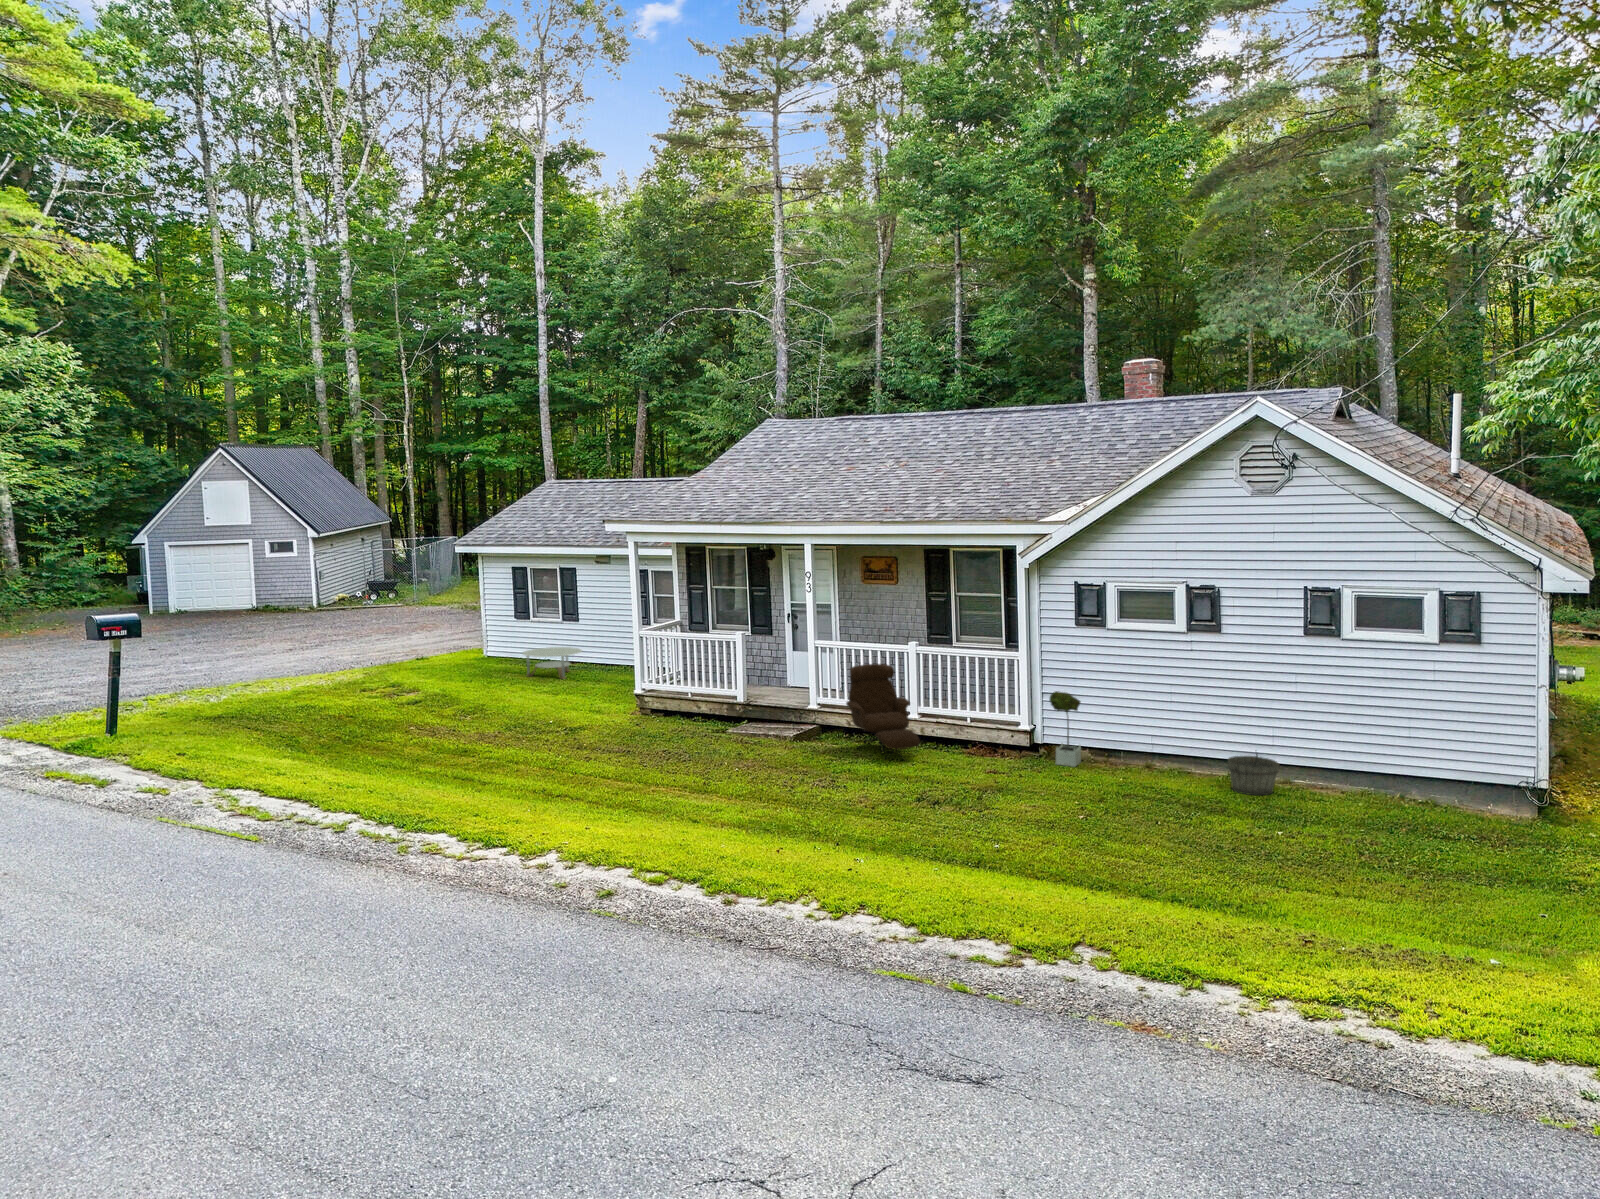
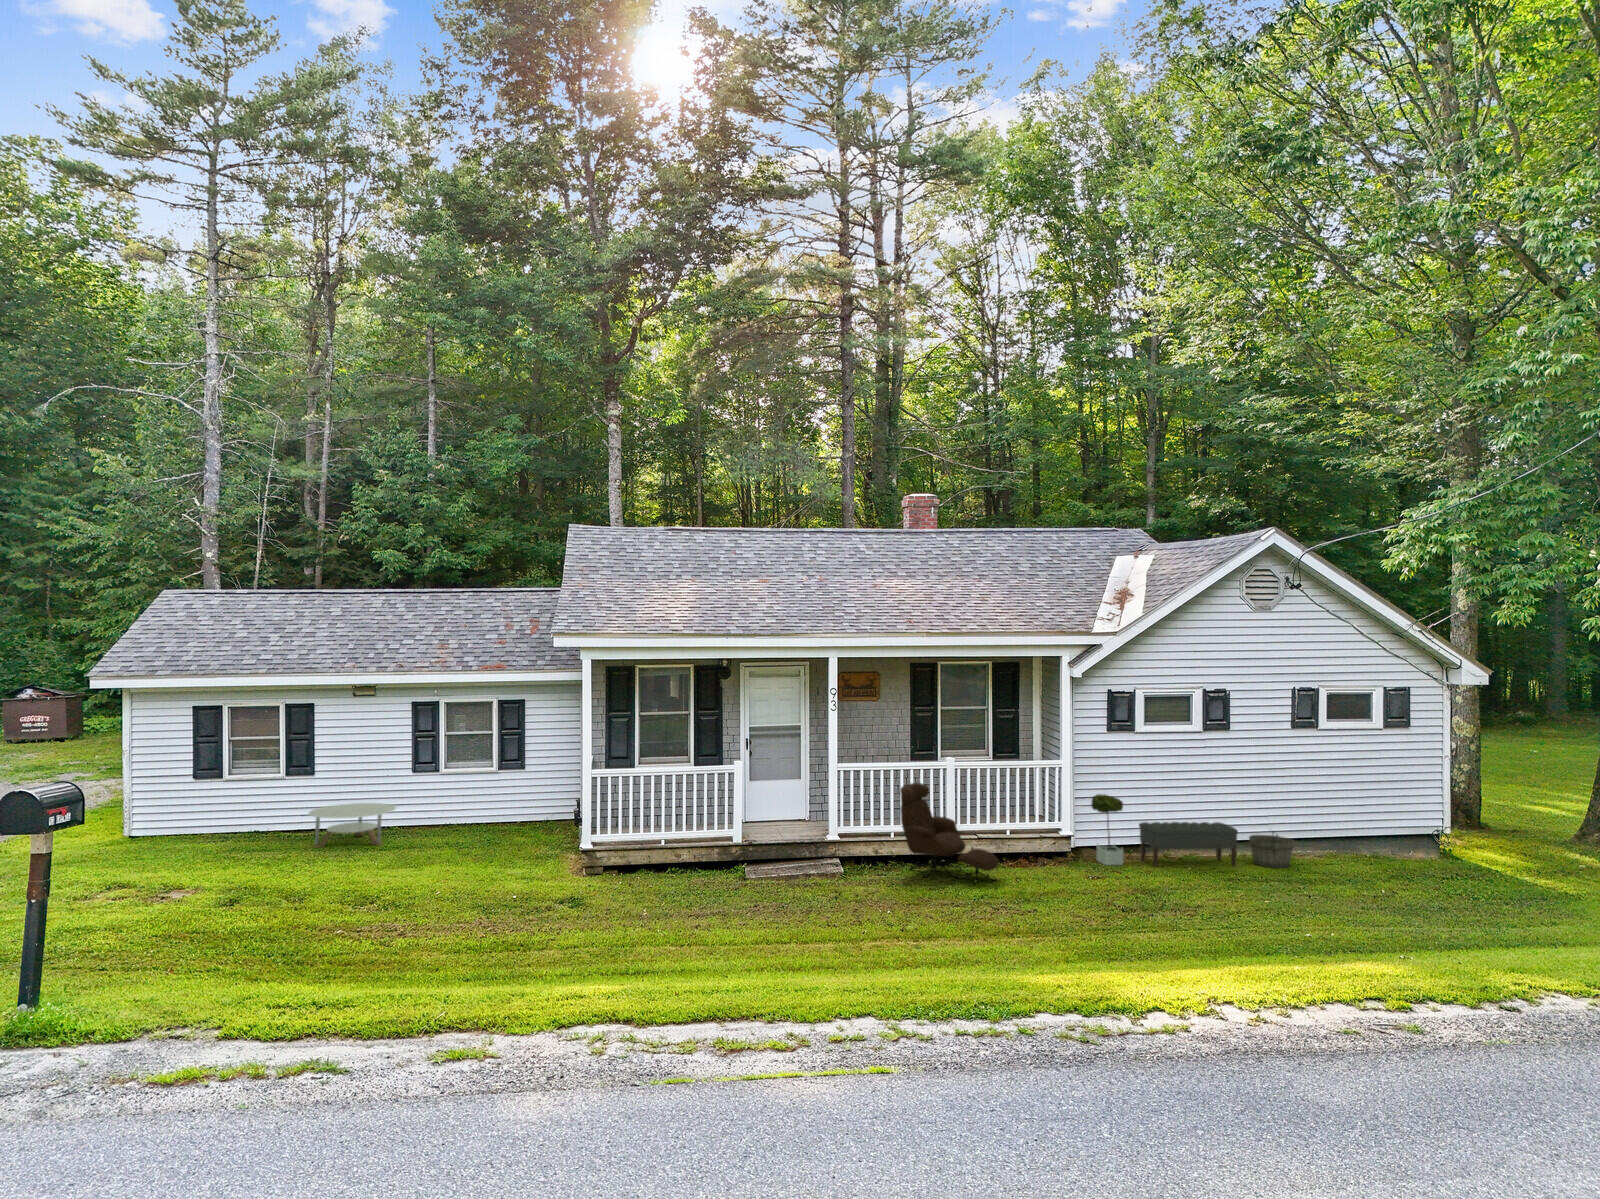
bench: none [1101,726,1208,786] -> present [1139,822,1238,867]

